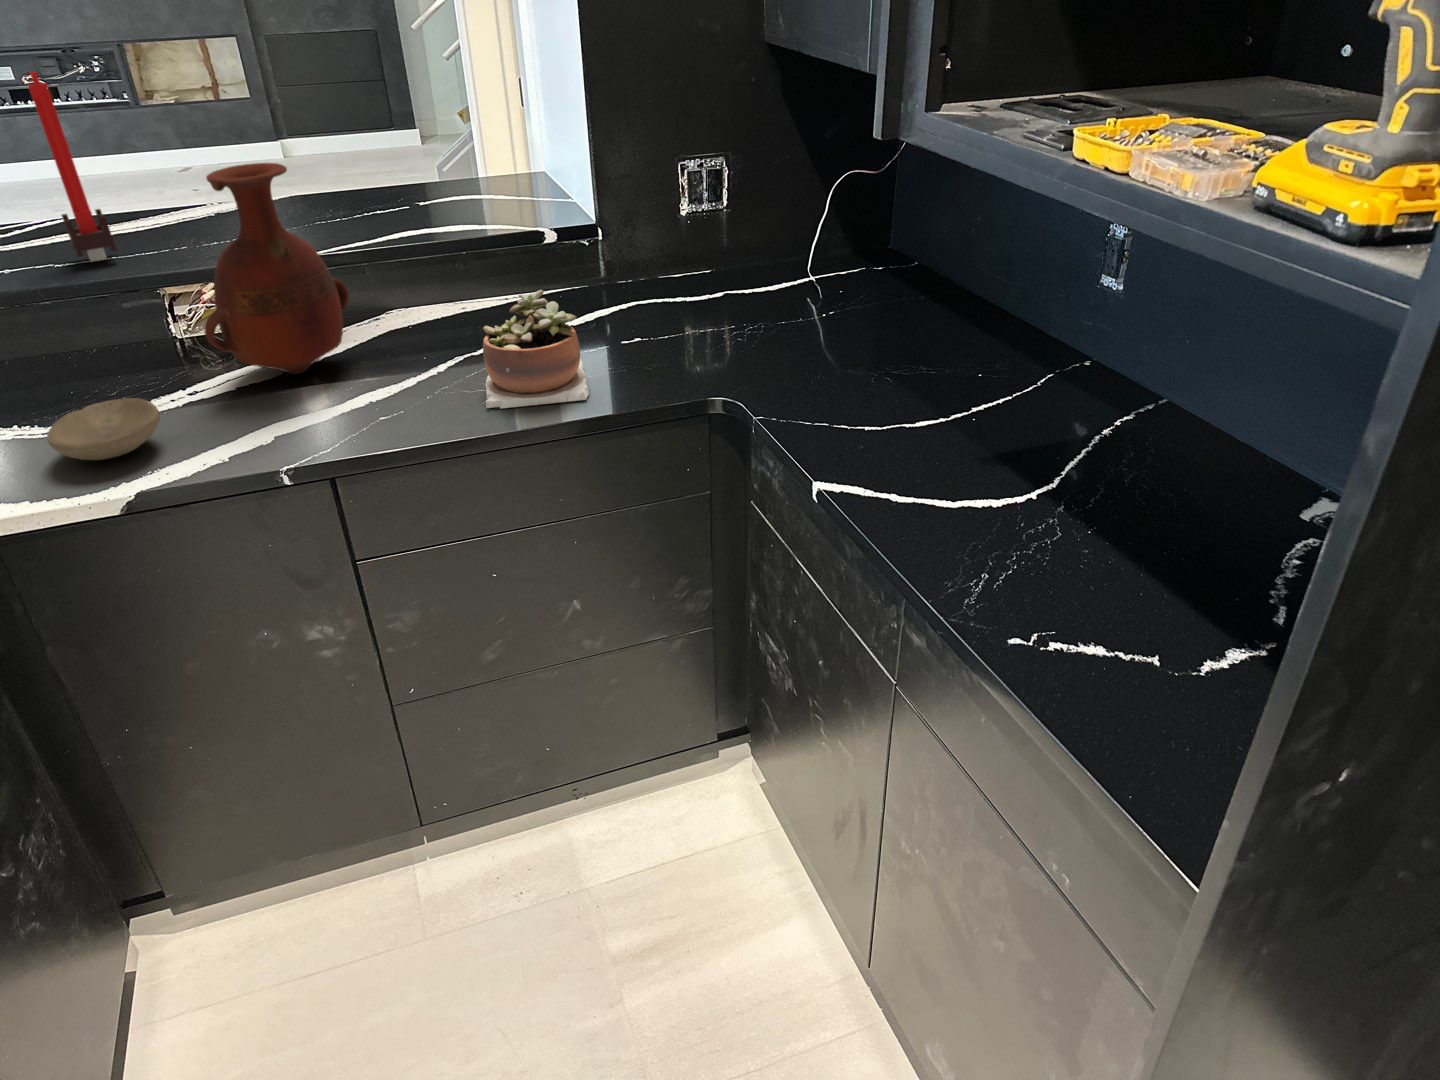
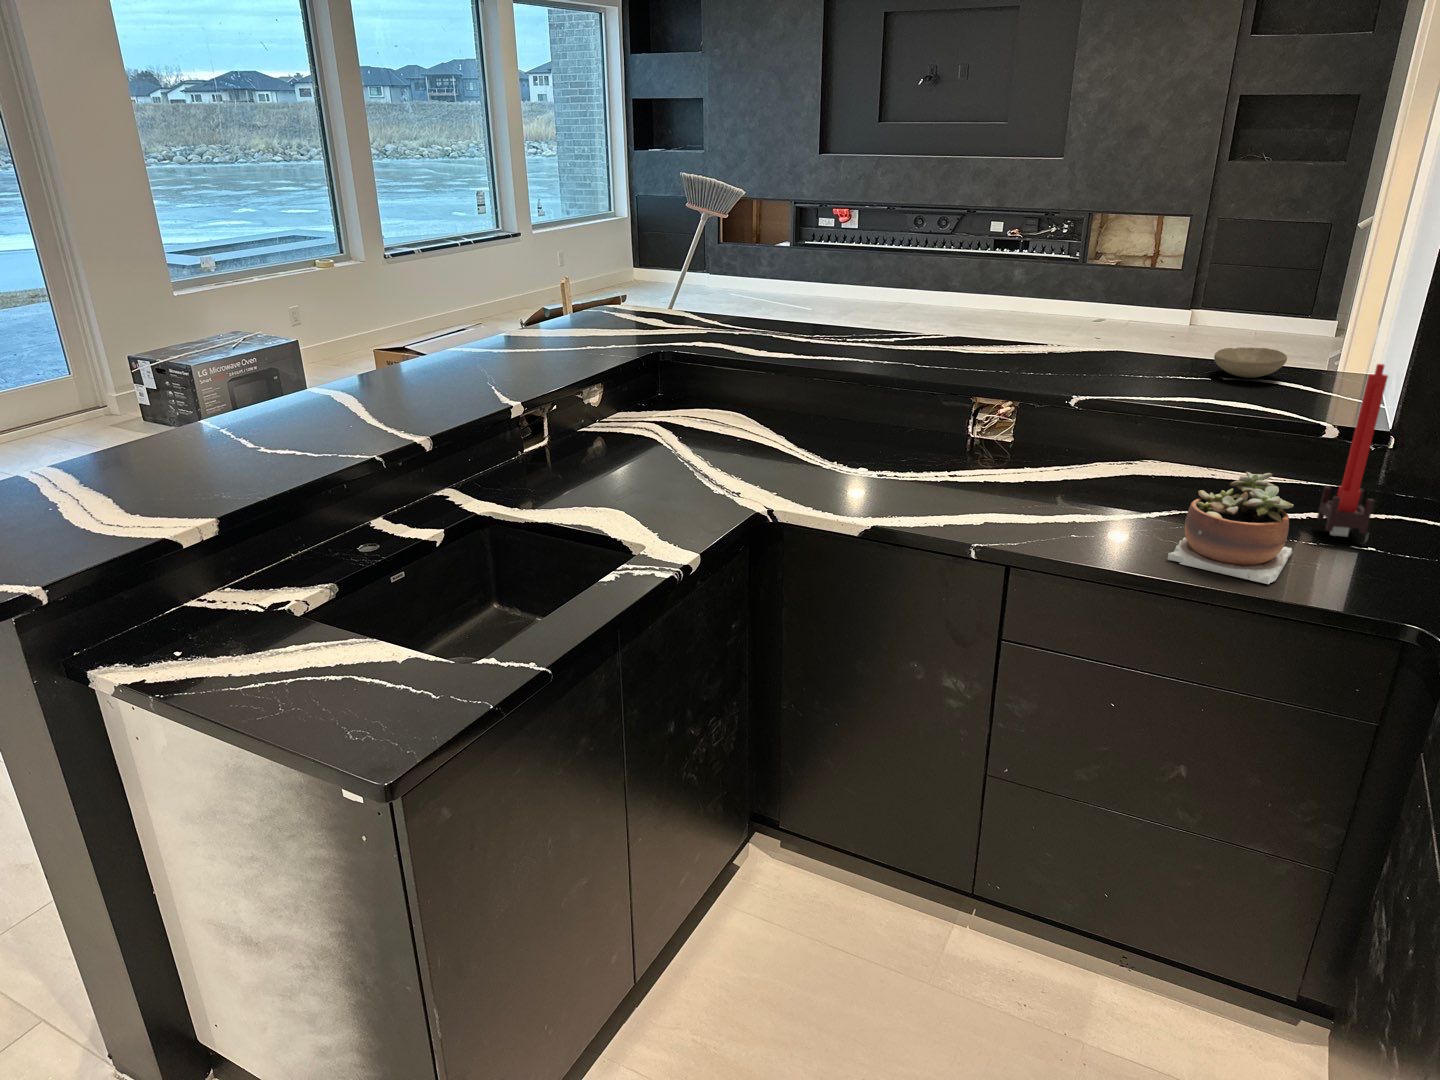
candle: present [28,72,116,262] -> present [1317,364,1388,537]
vase: present [205,163,349,374] -> none [977,316,1105,486]
bowl: present [47,398,160,460] -> present [1214,347,1287,378]

